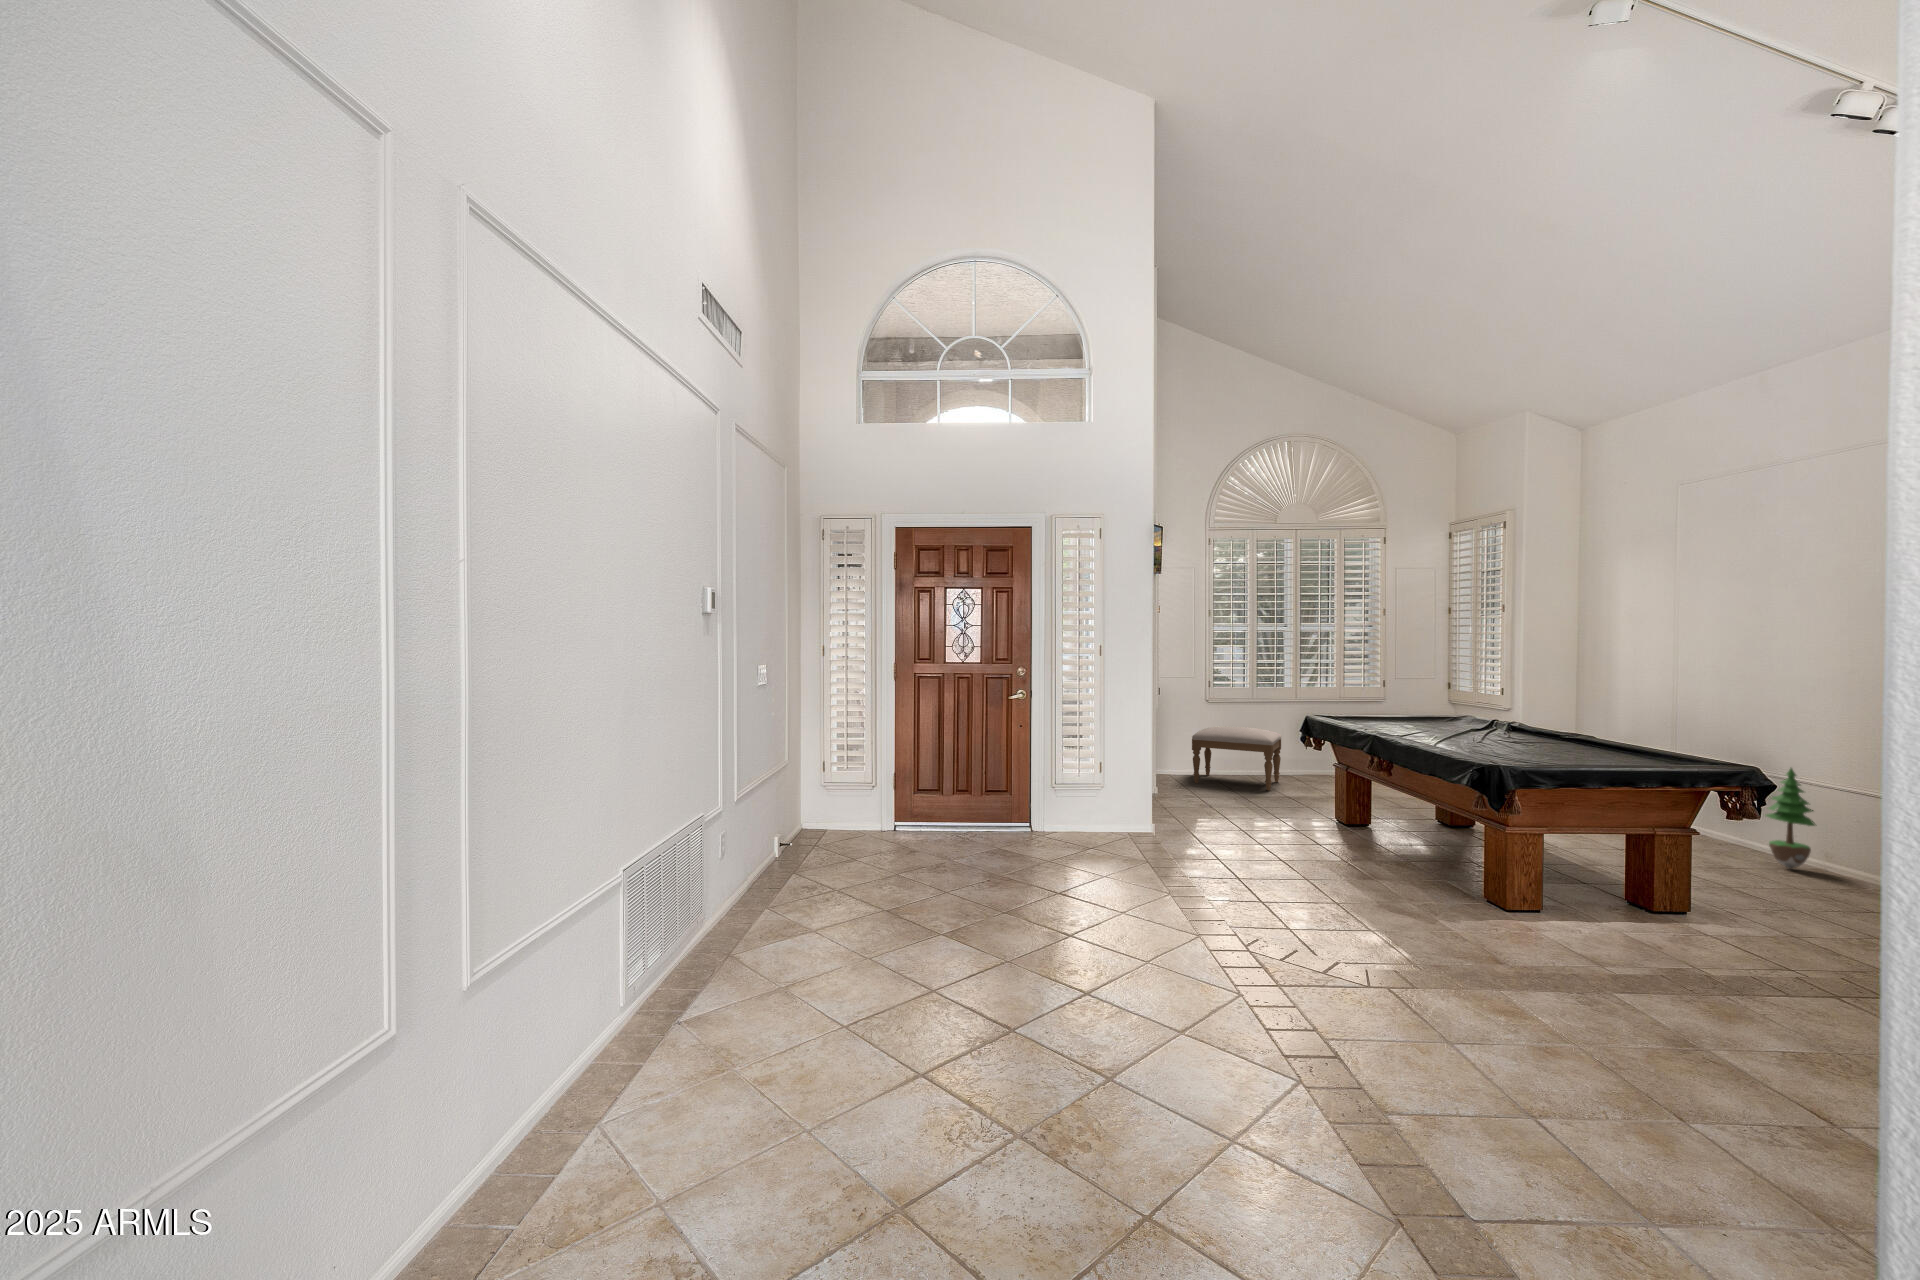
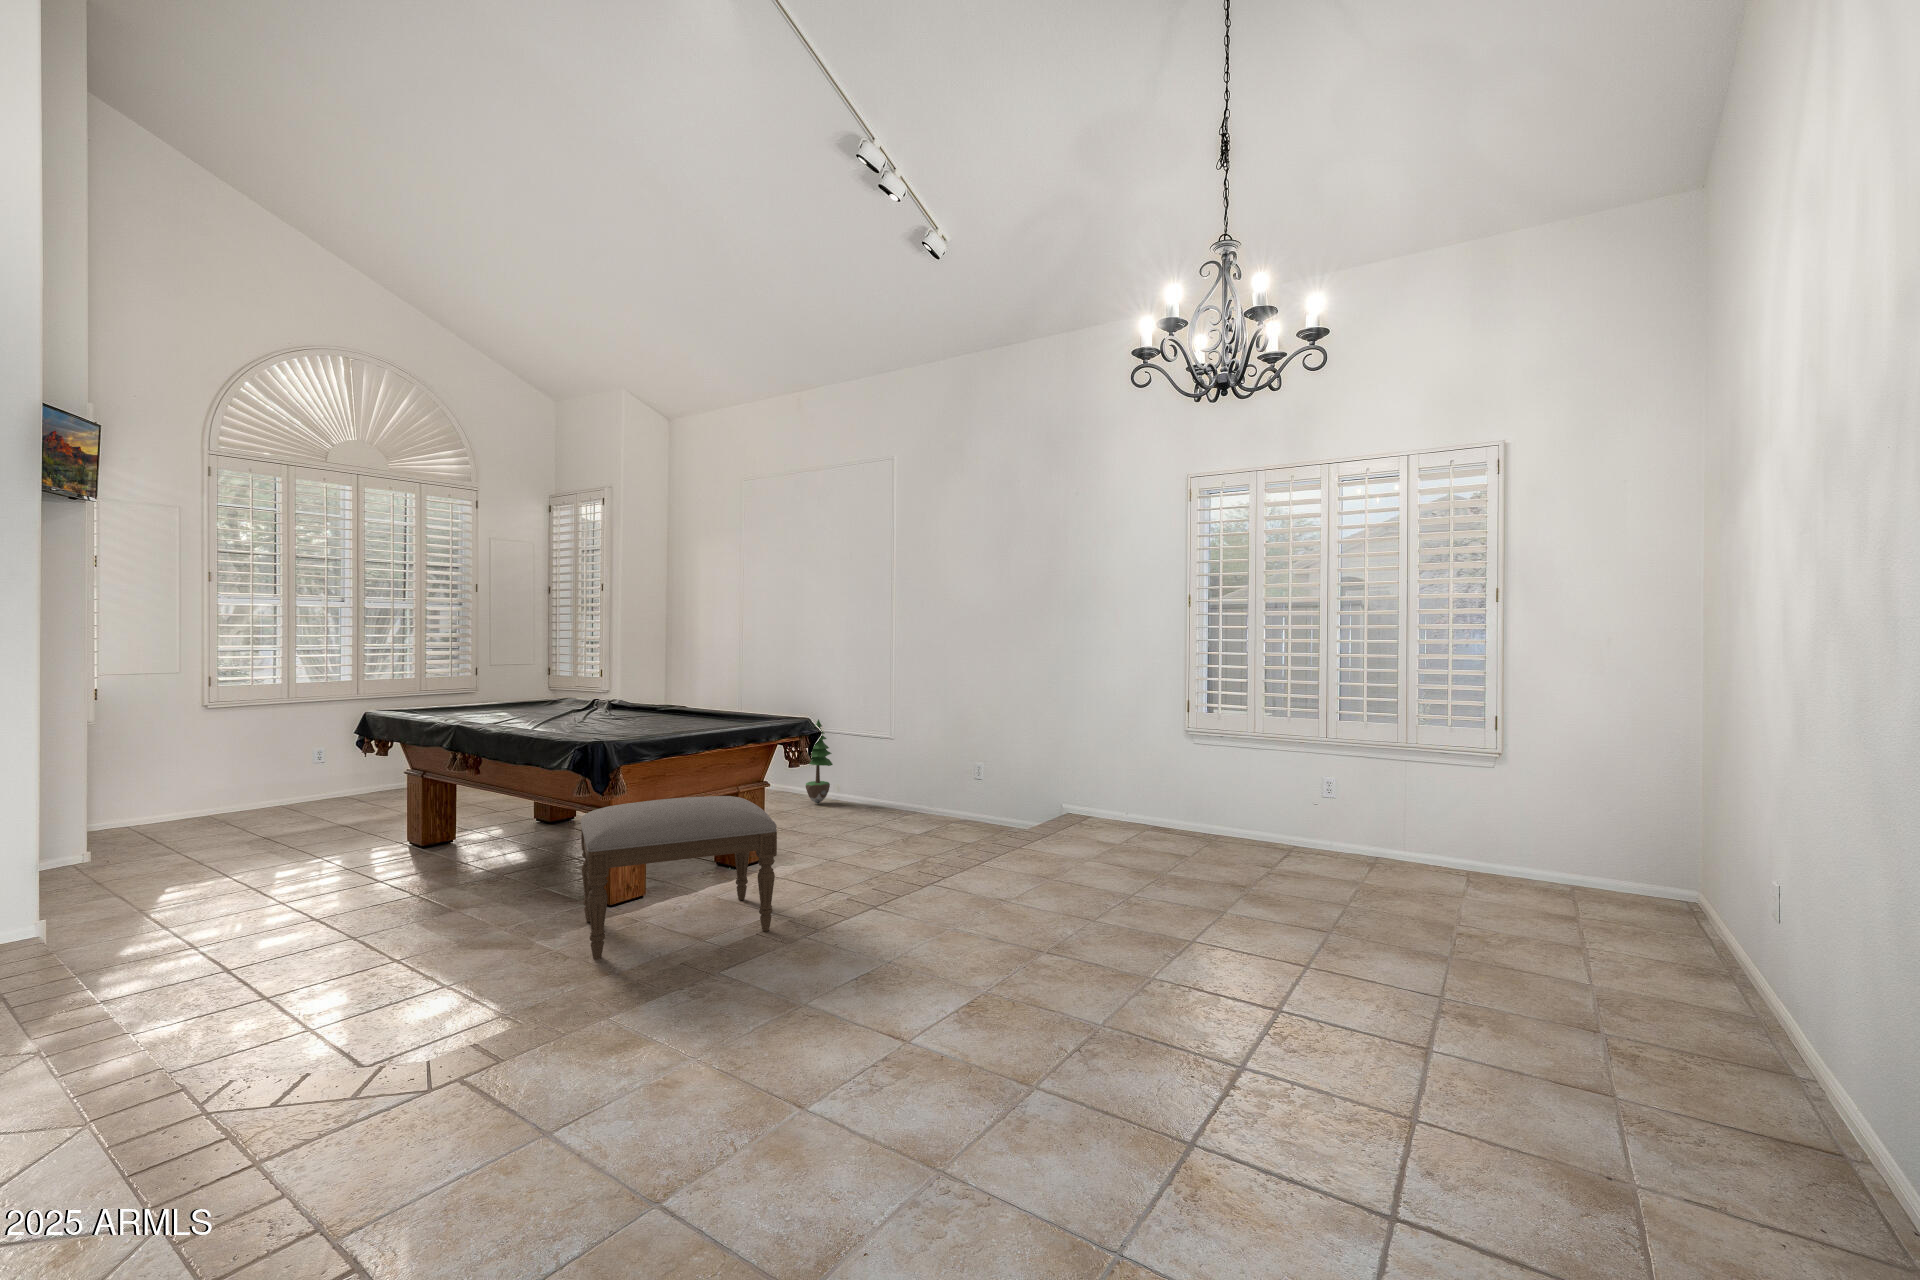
ottoman: present [1192,726,1281,791] -> present [581,796,777,959]

